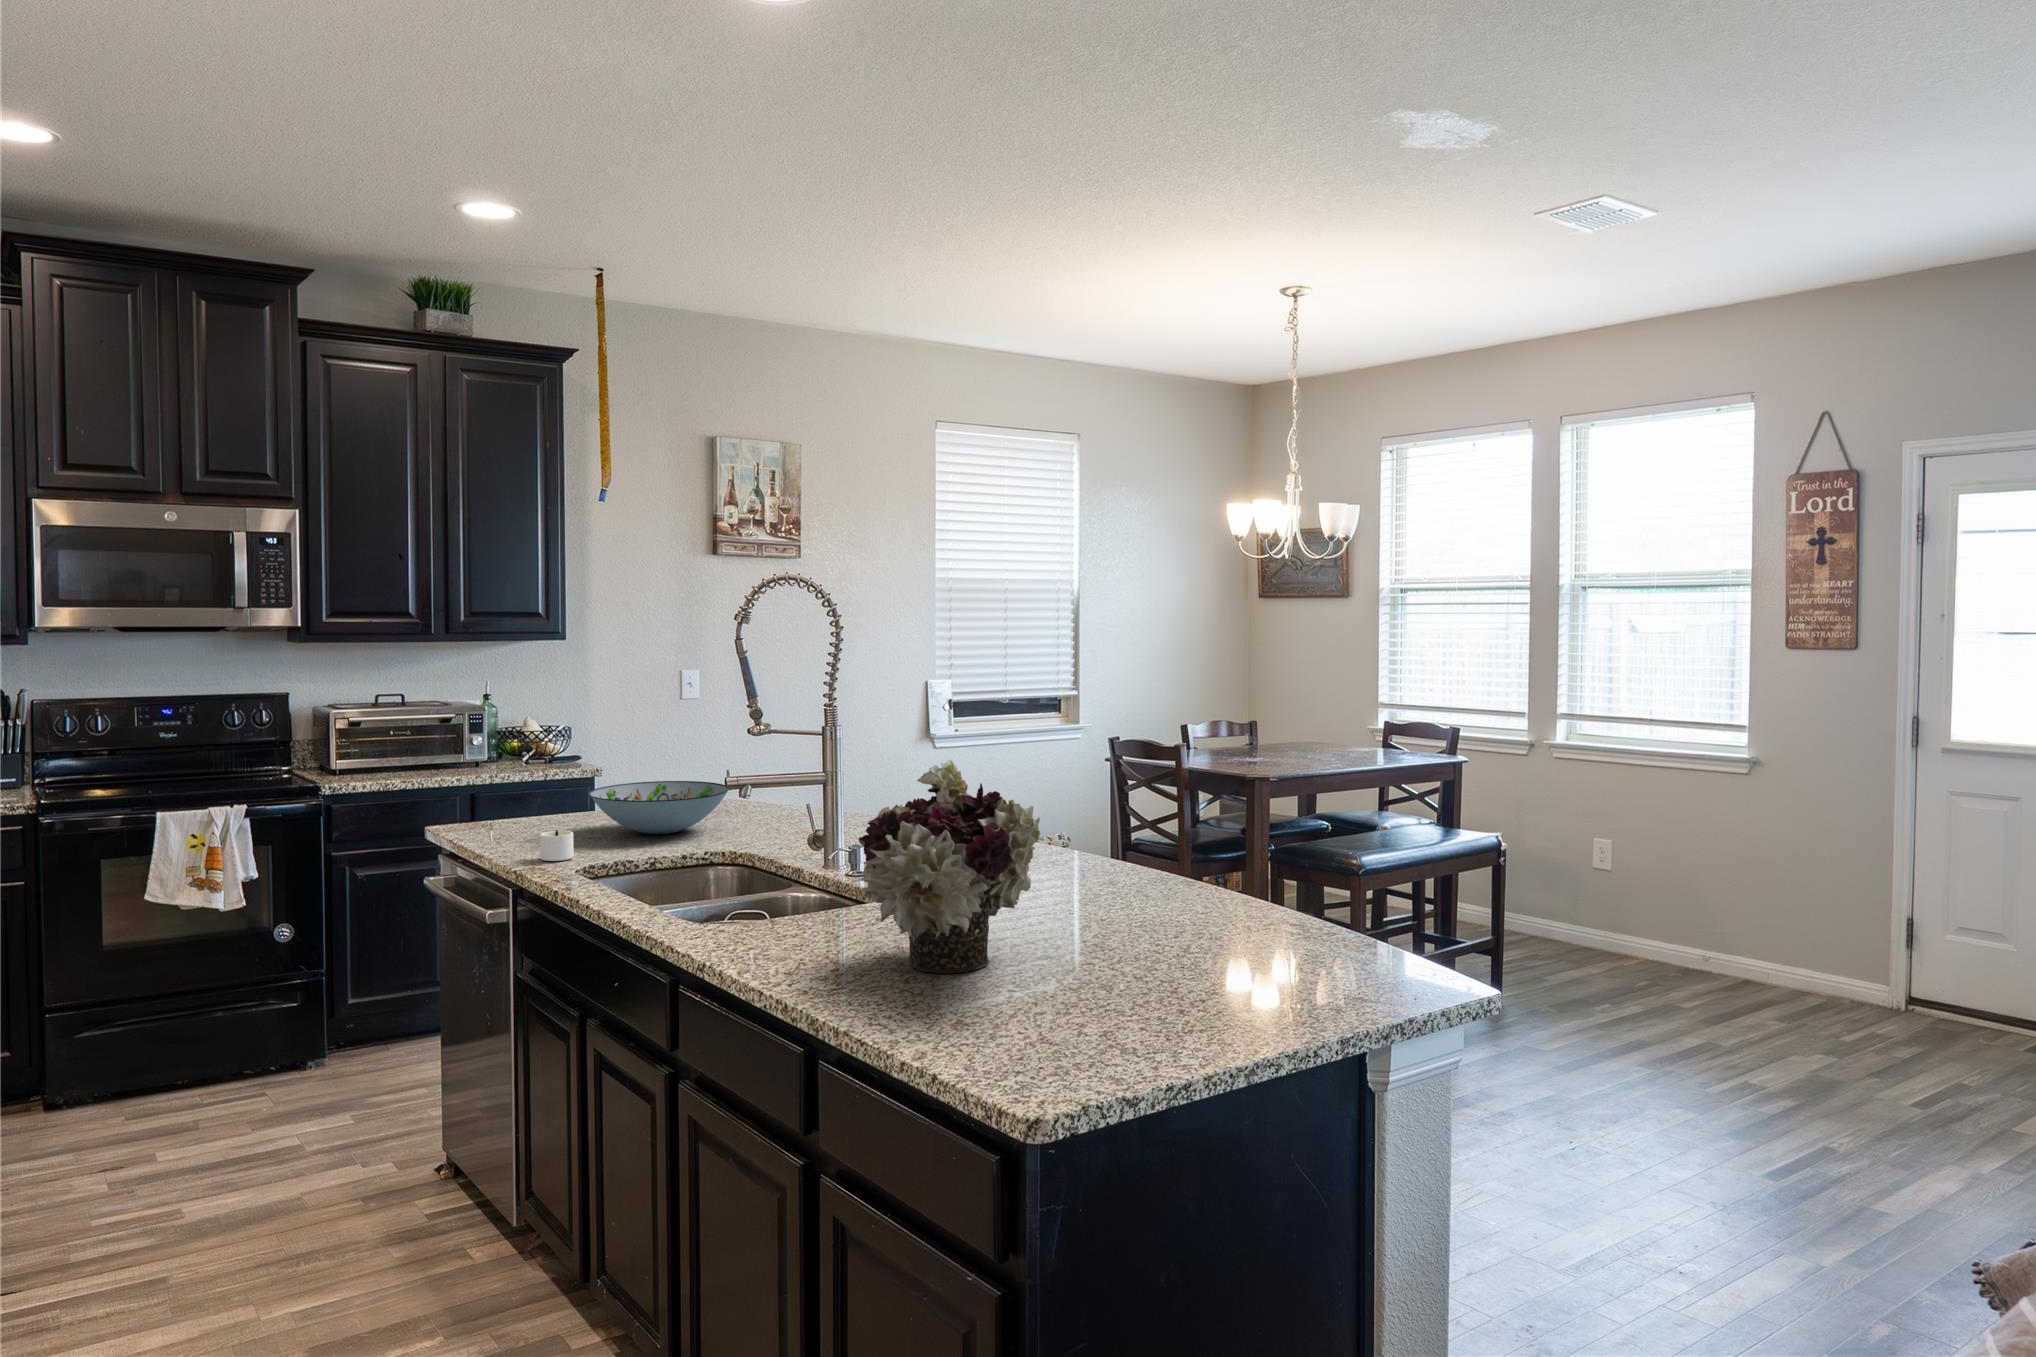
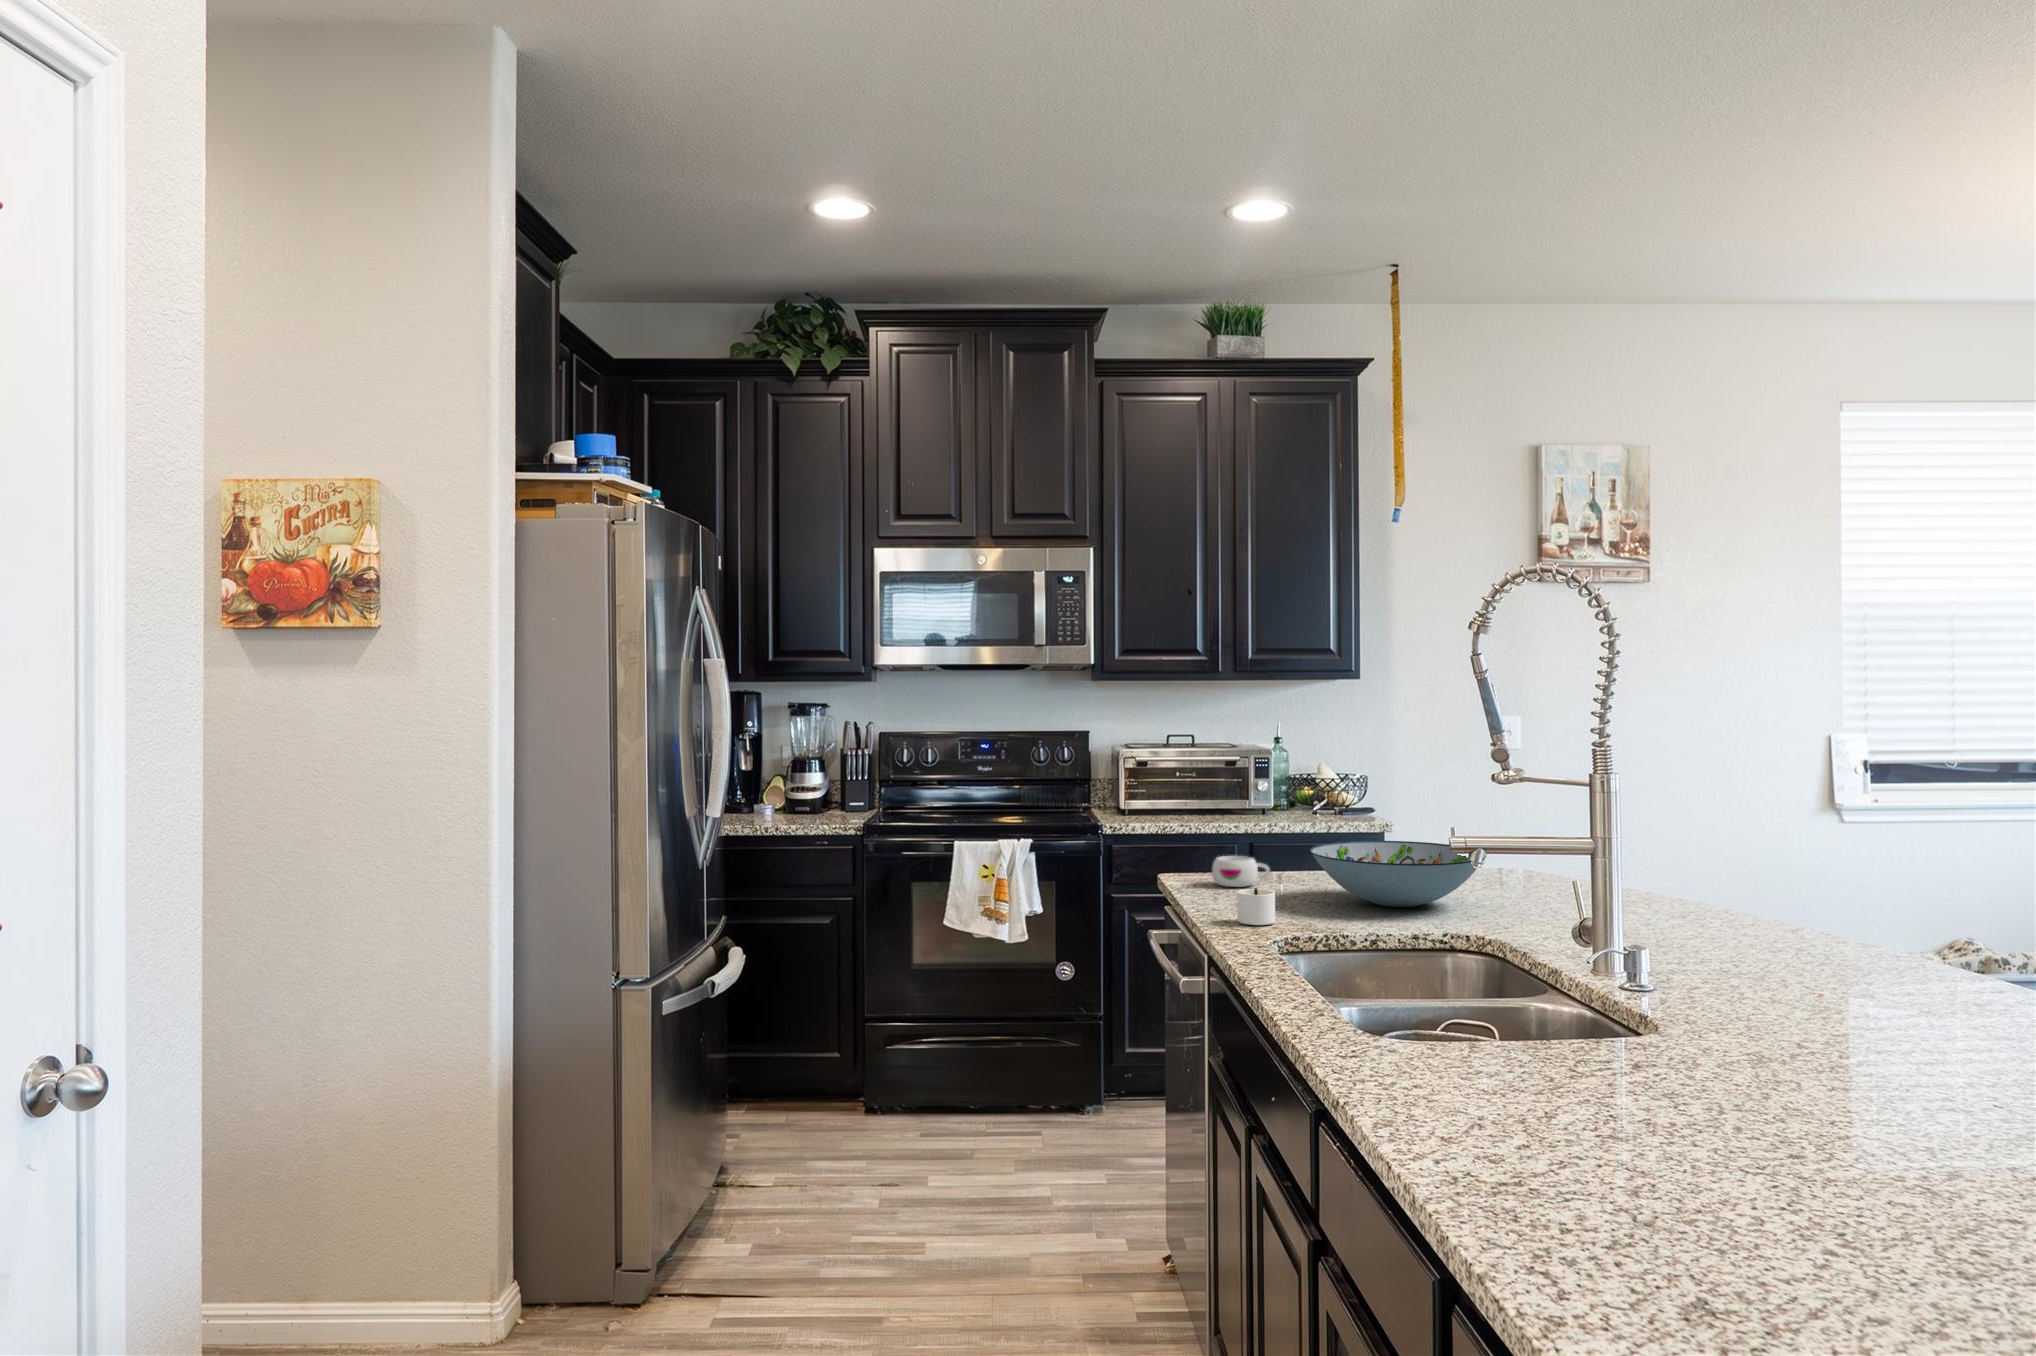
flower arrangement: present [859,760,1041,973] -> none [1547,821,1922,1199]
mug: none [492,805,545,832] -> present [1212,856,1270,887]

